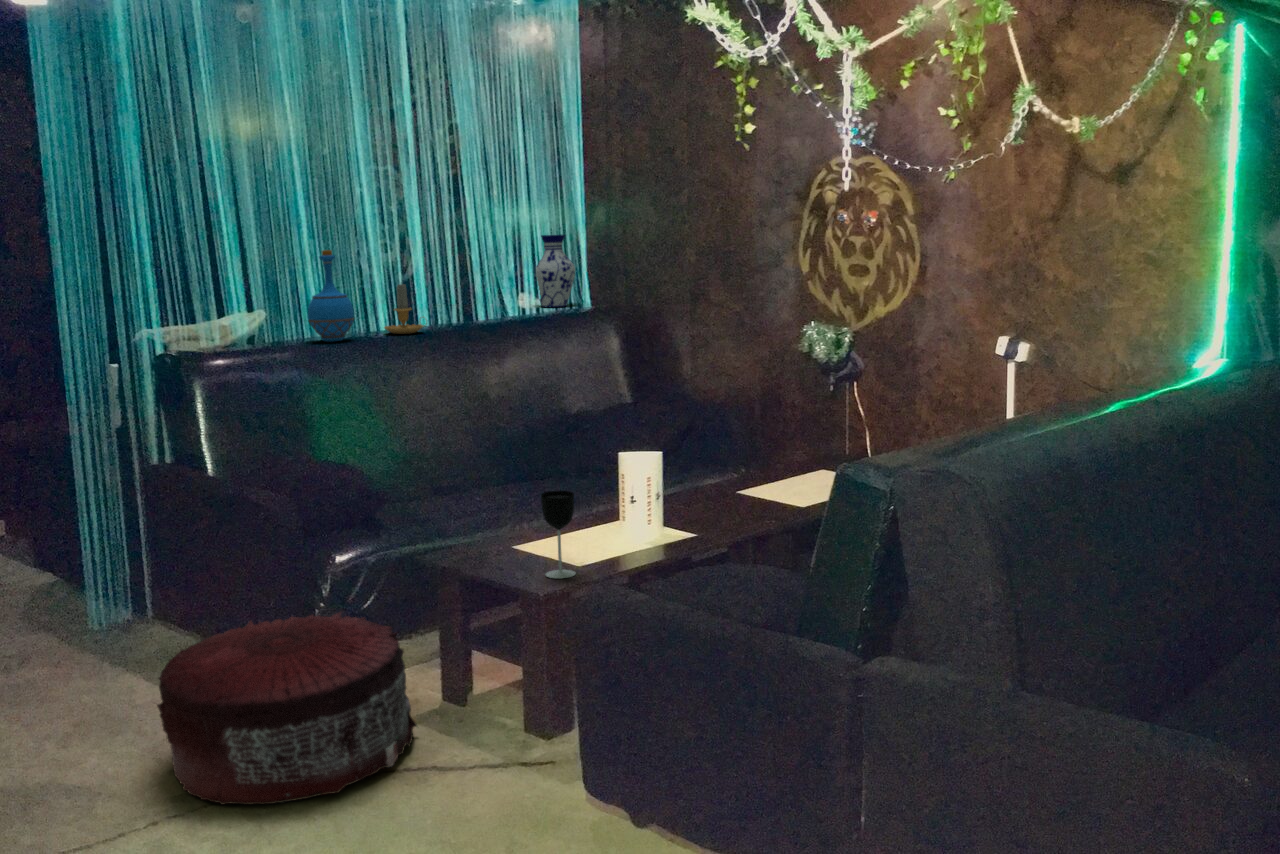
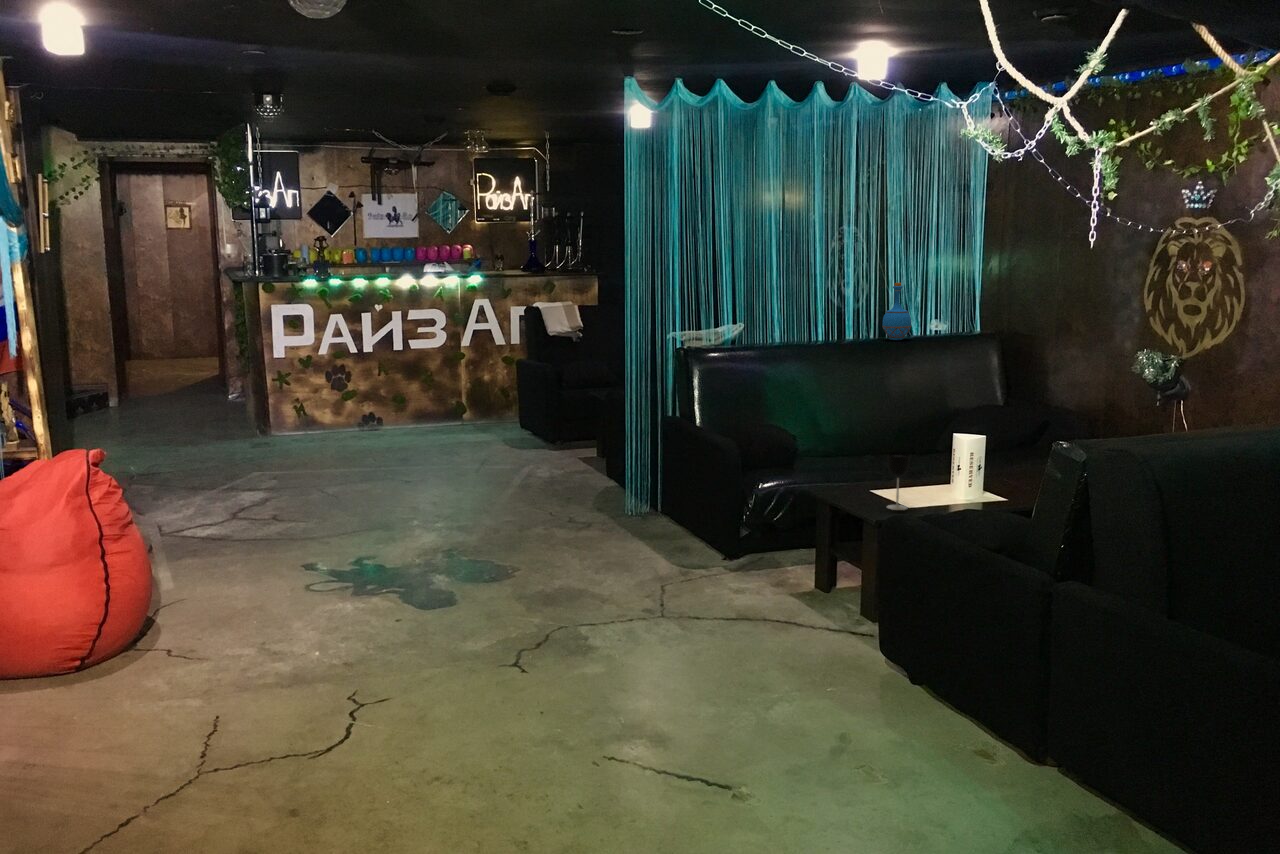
vase: present [536,235,575,307] -> none [934,277,968,329]
bottle: present [308,250,354,342] -> present [882,283,911,340]
candle: present [384,284,427,334] -> none [818,308,847,343]
pouf: present [157,612,417,805] -> none [646,513,799,621]

